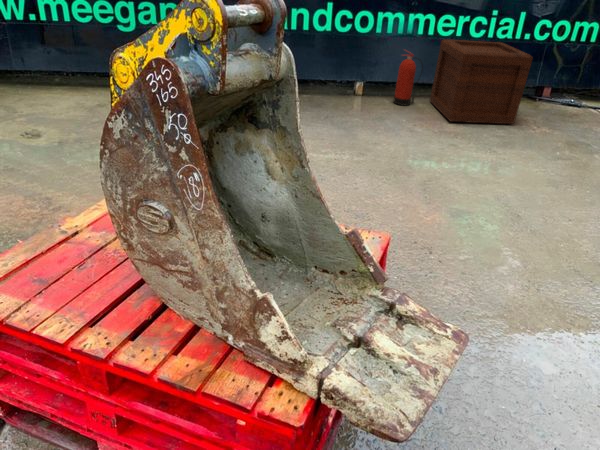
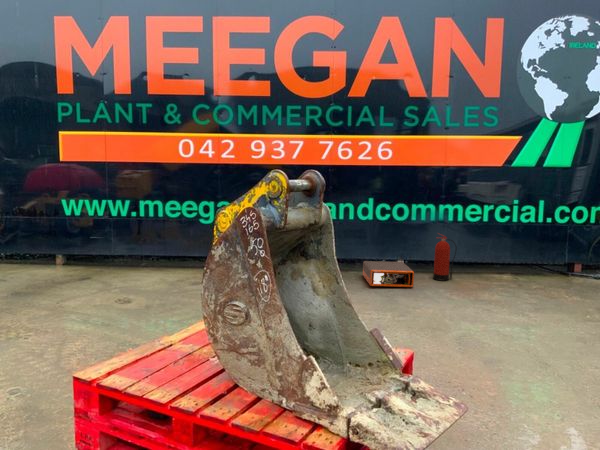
wooden crate: present [430,39,533,124] -> none [467,224,551,294]
storage box: none [316,81,375,114] -> present [363,261,414,287]

